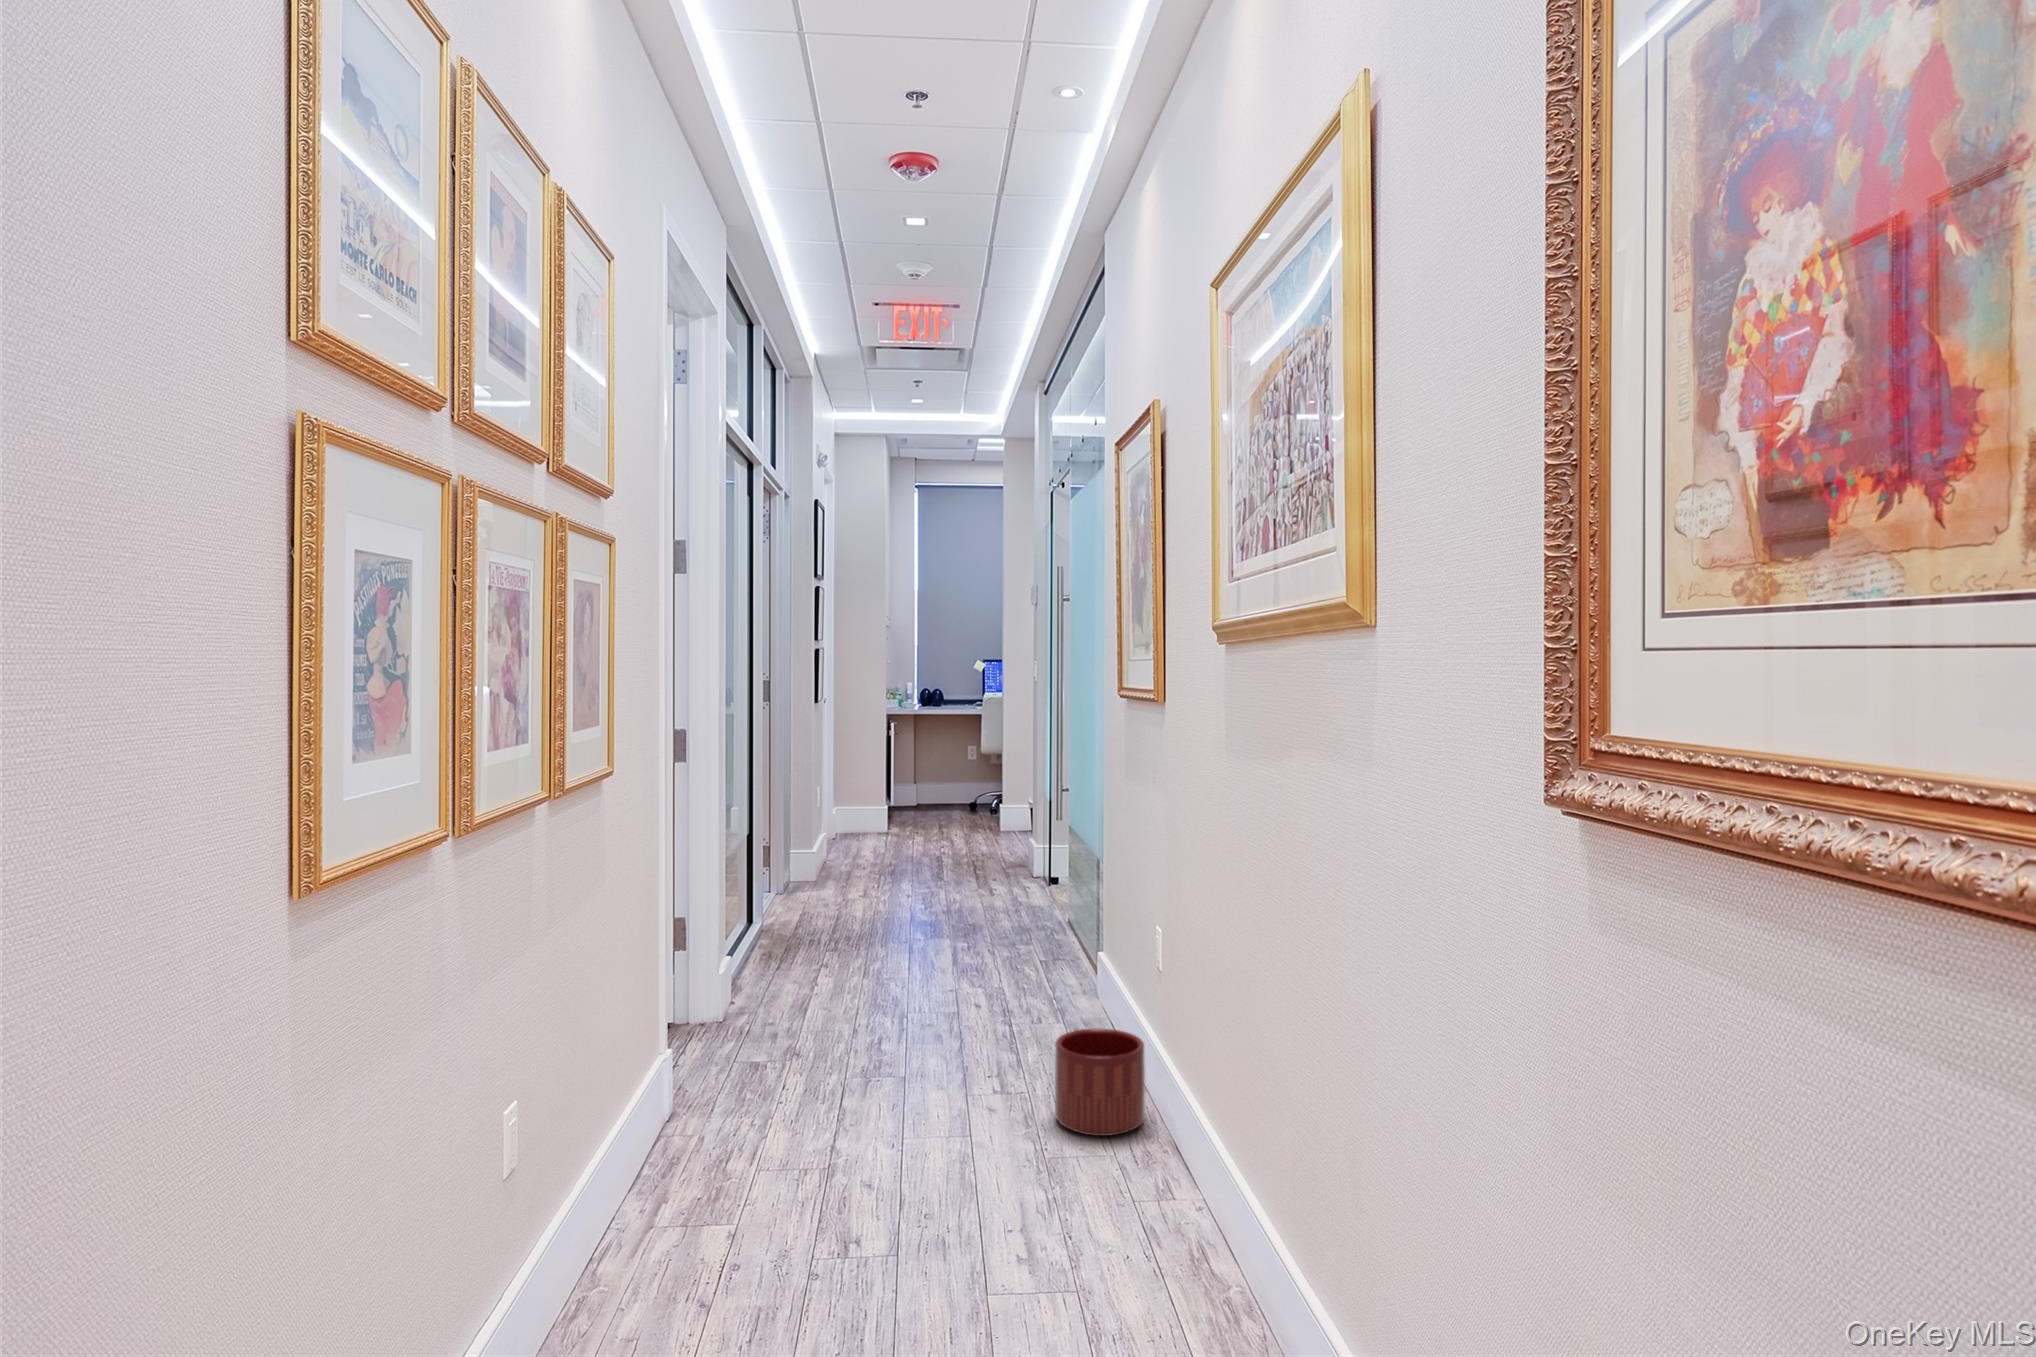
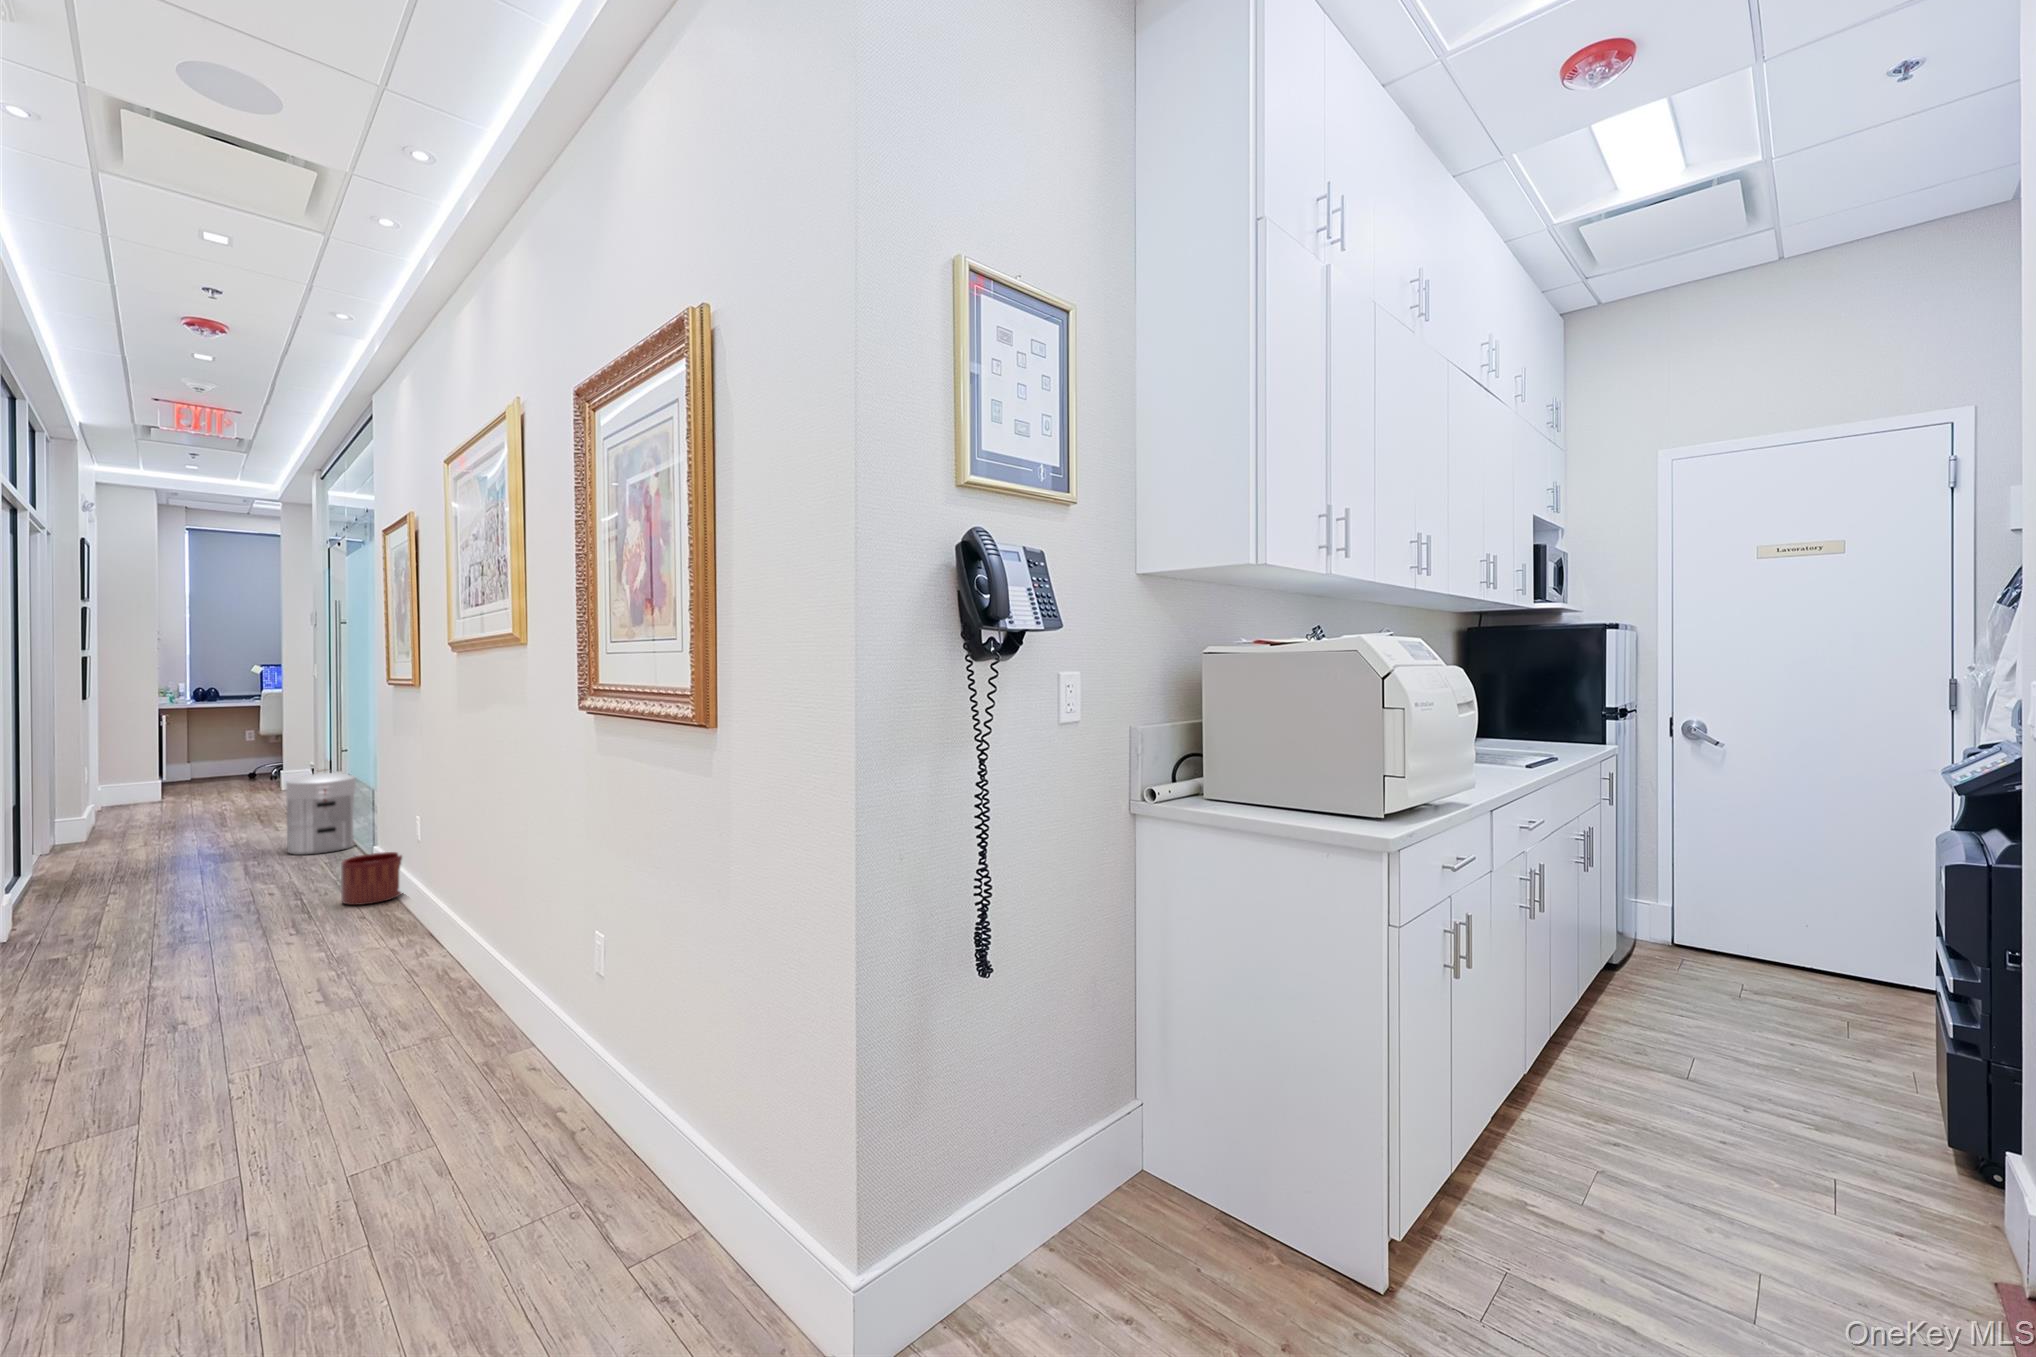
waste bin: none [993,833,1076,969] -> present [286,772,355,855]

